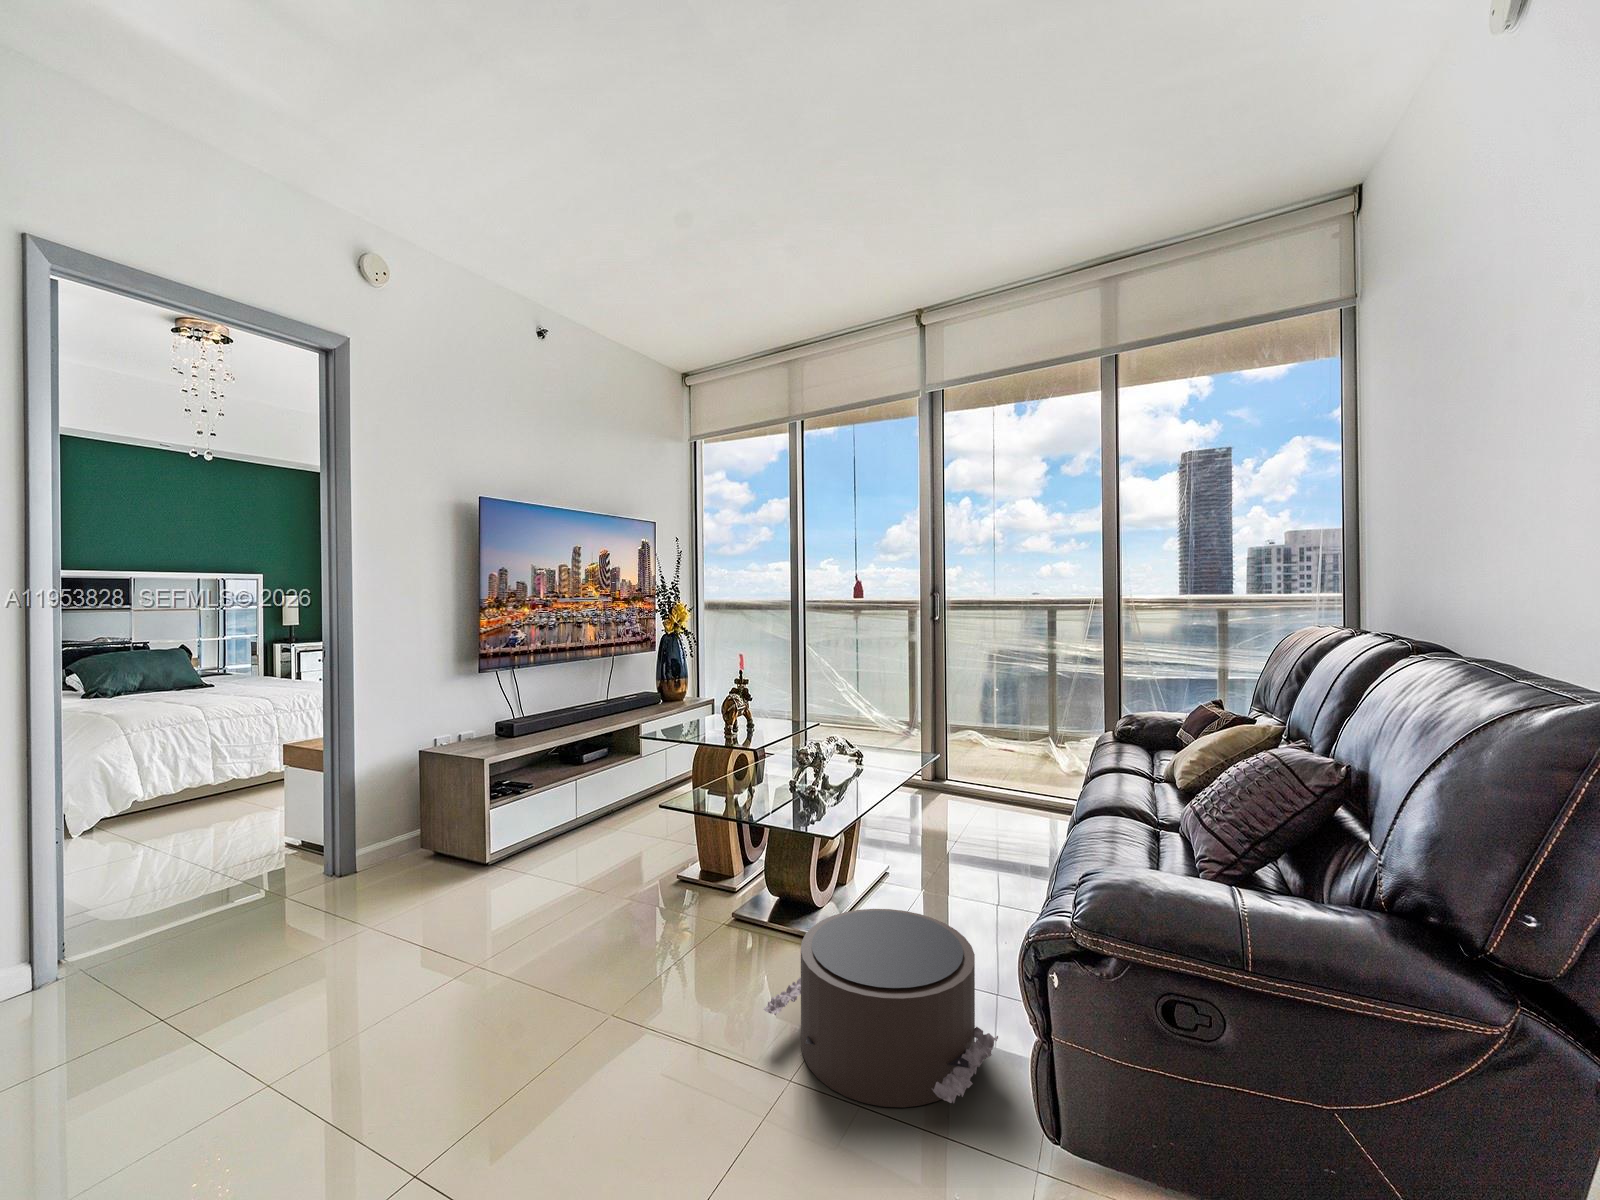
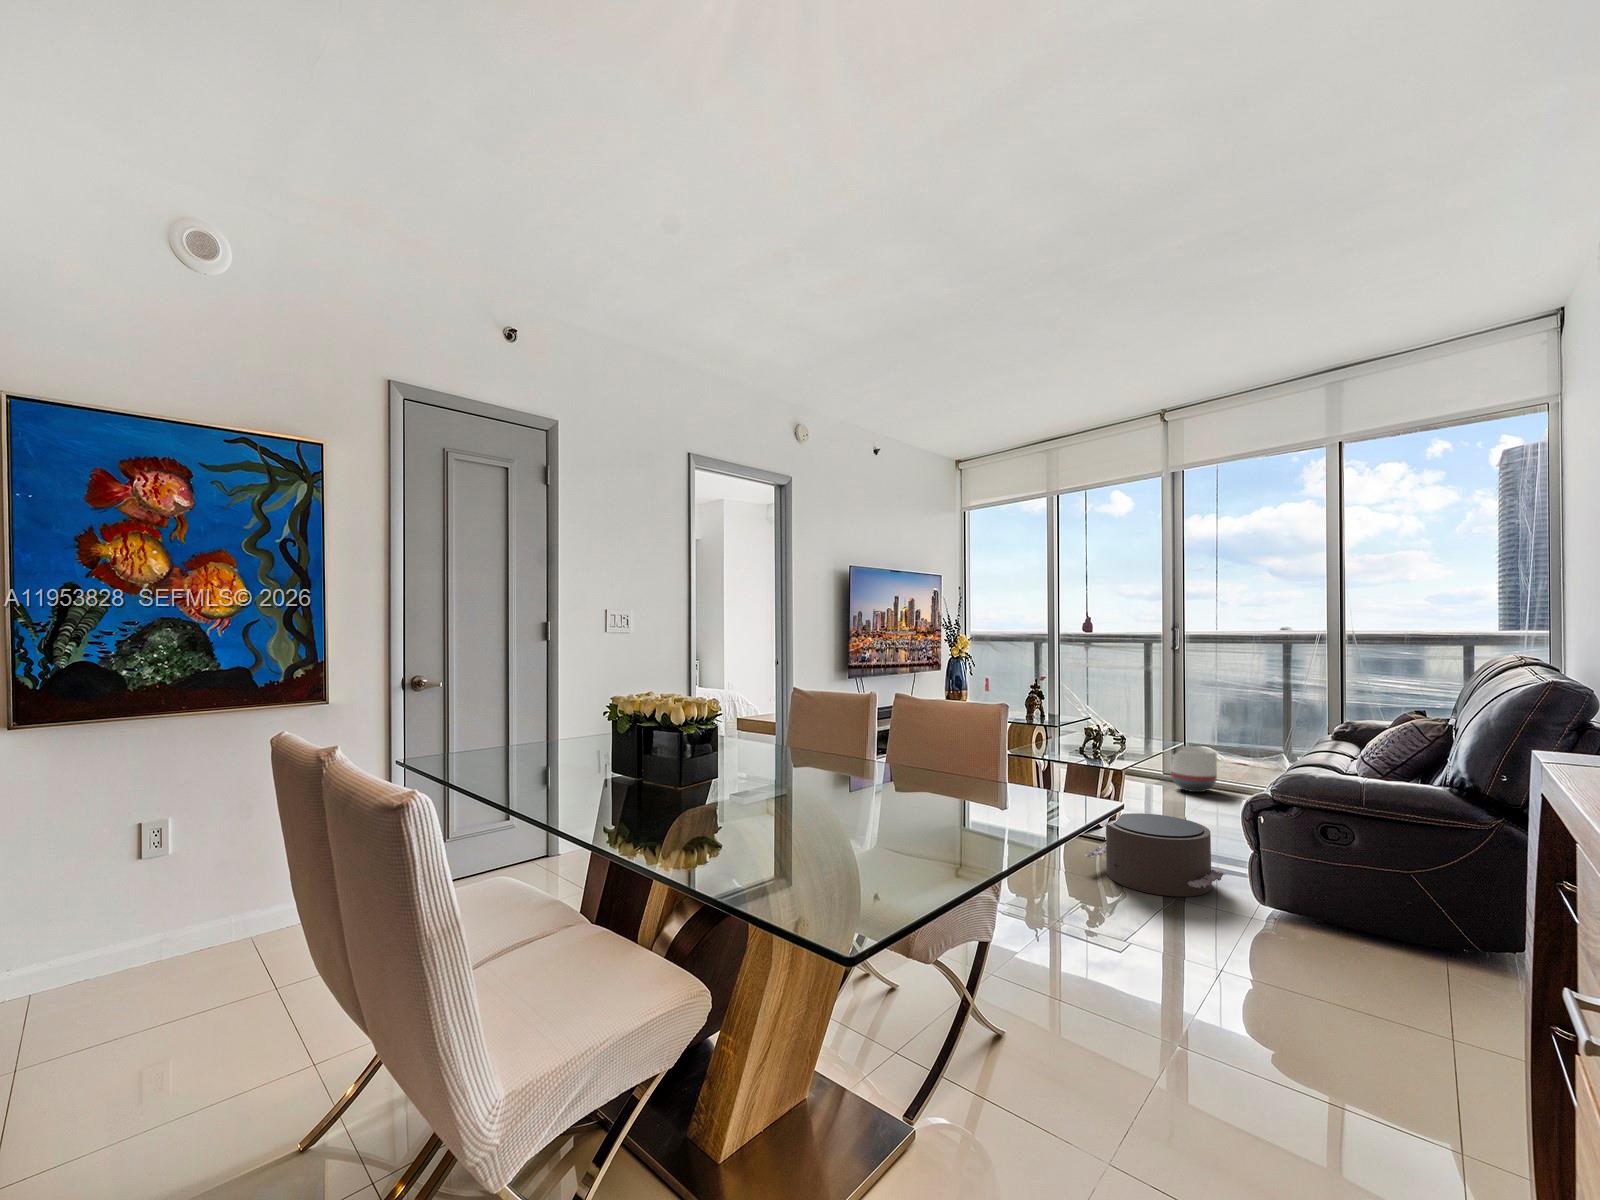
planter: none [929,745,984,807] -> present [1170,746,1217,792]

